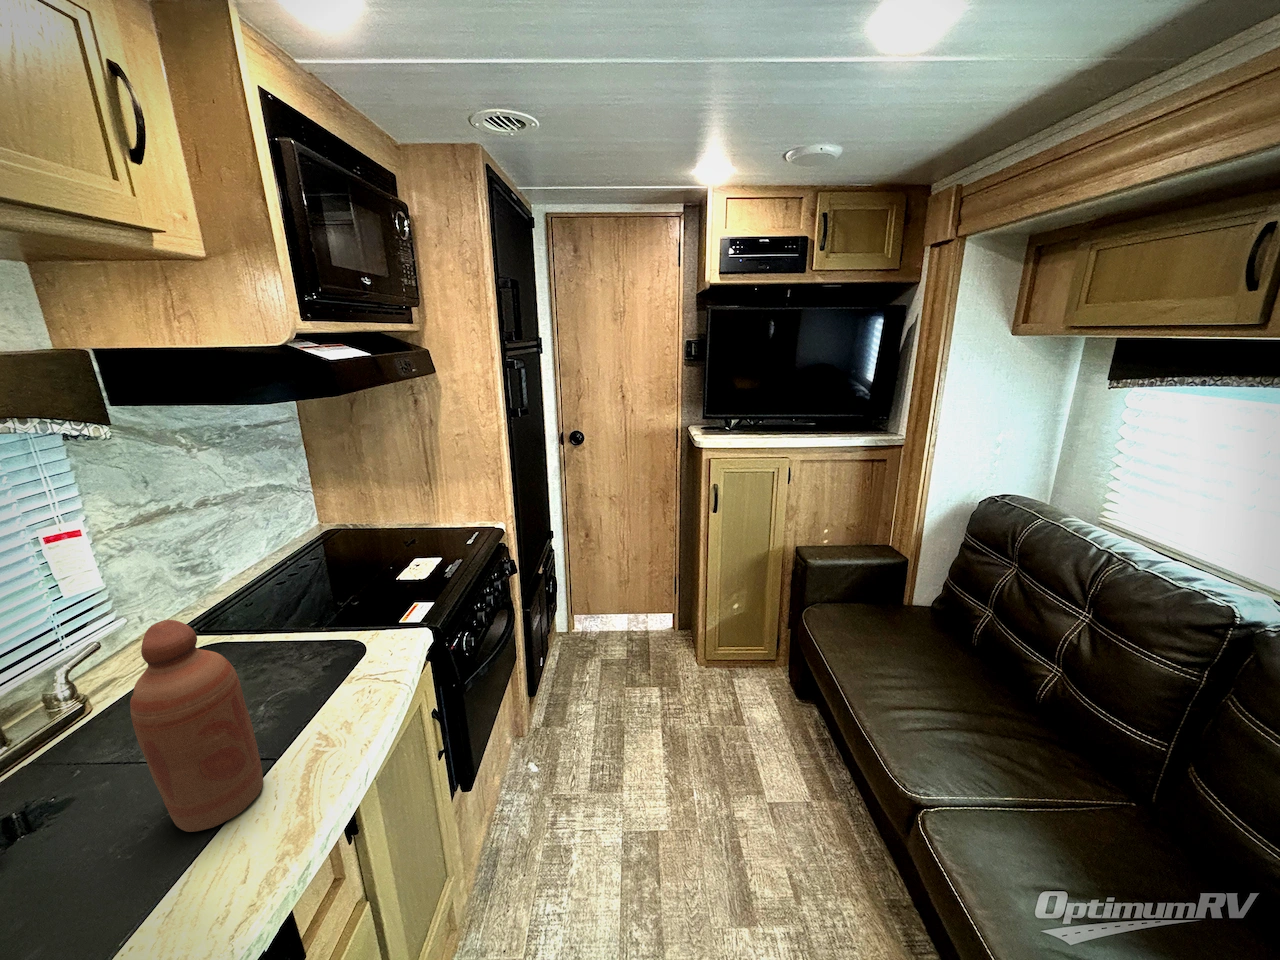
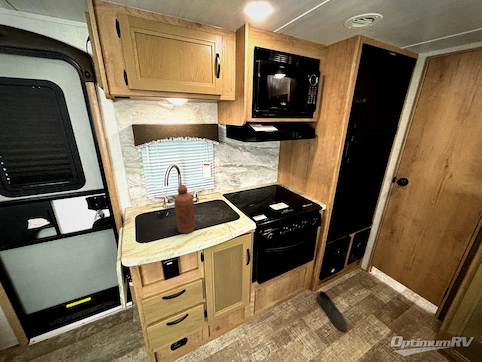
shoe: none [541,713,621,752] -> present [316,291,347,331]

